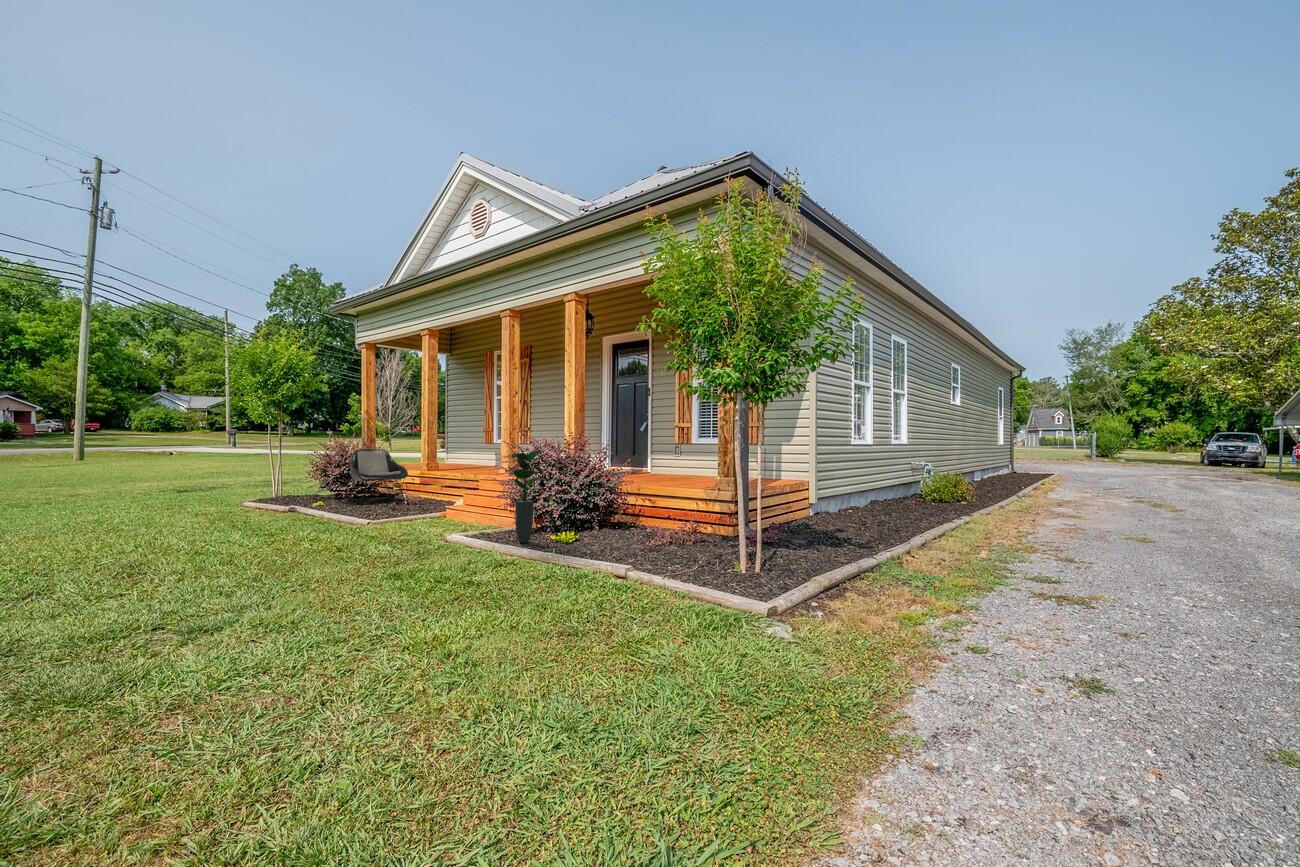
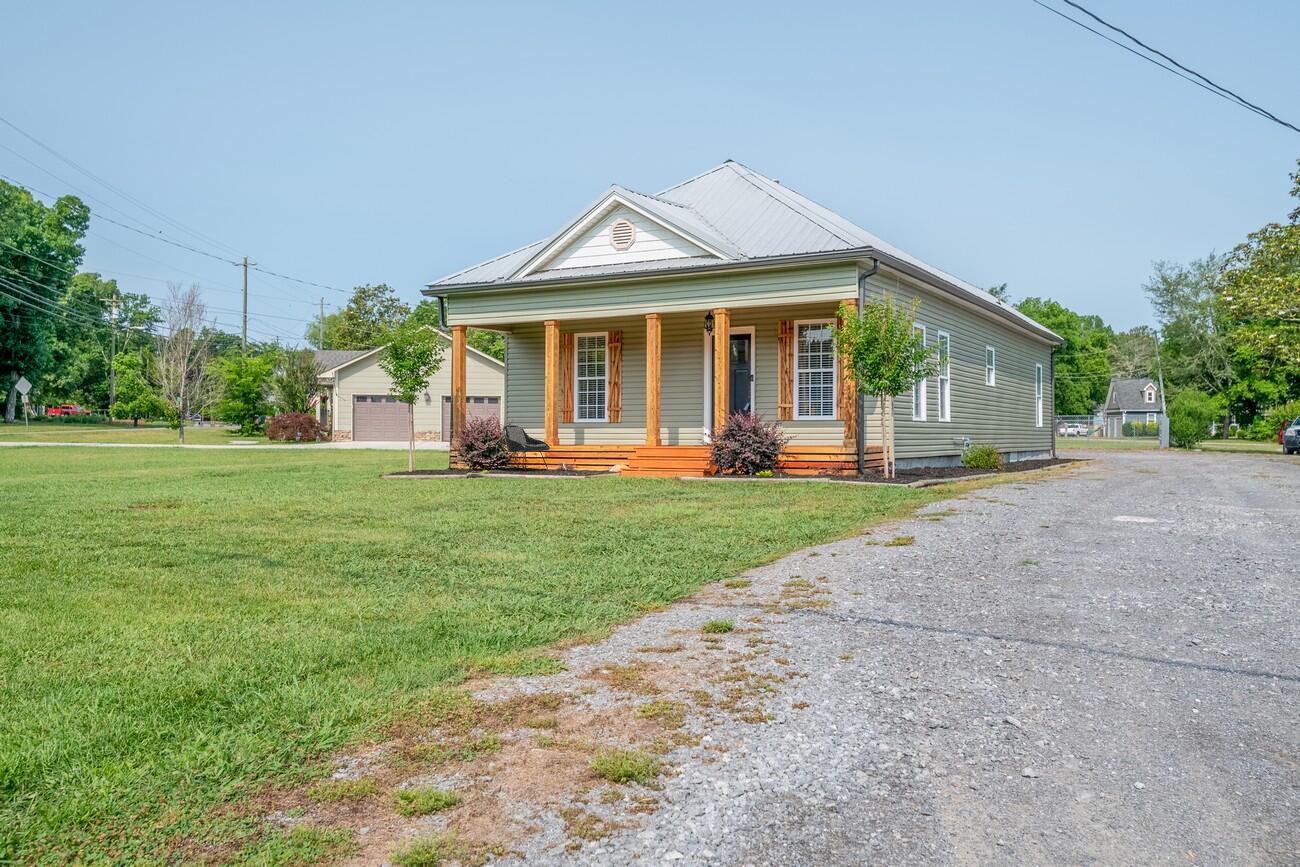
potted plant: present [506,451,545,543] -> none [704,423,731,482]

